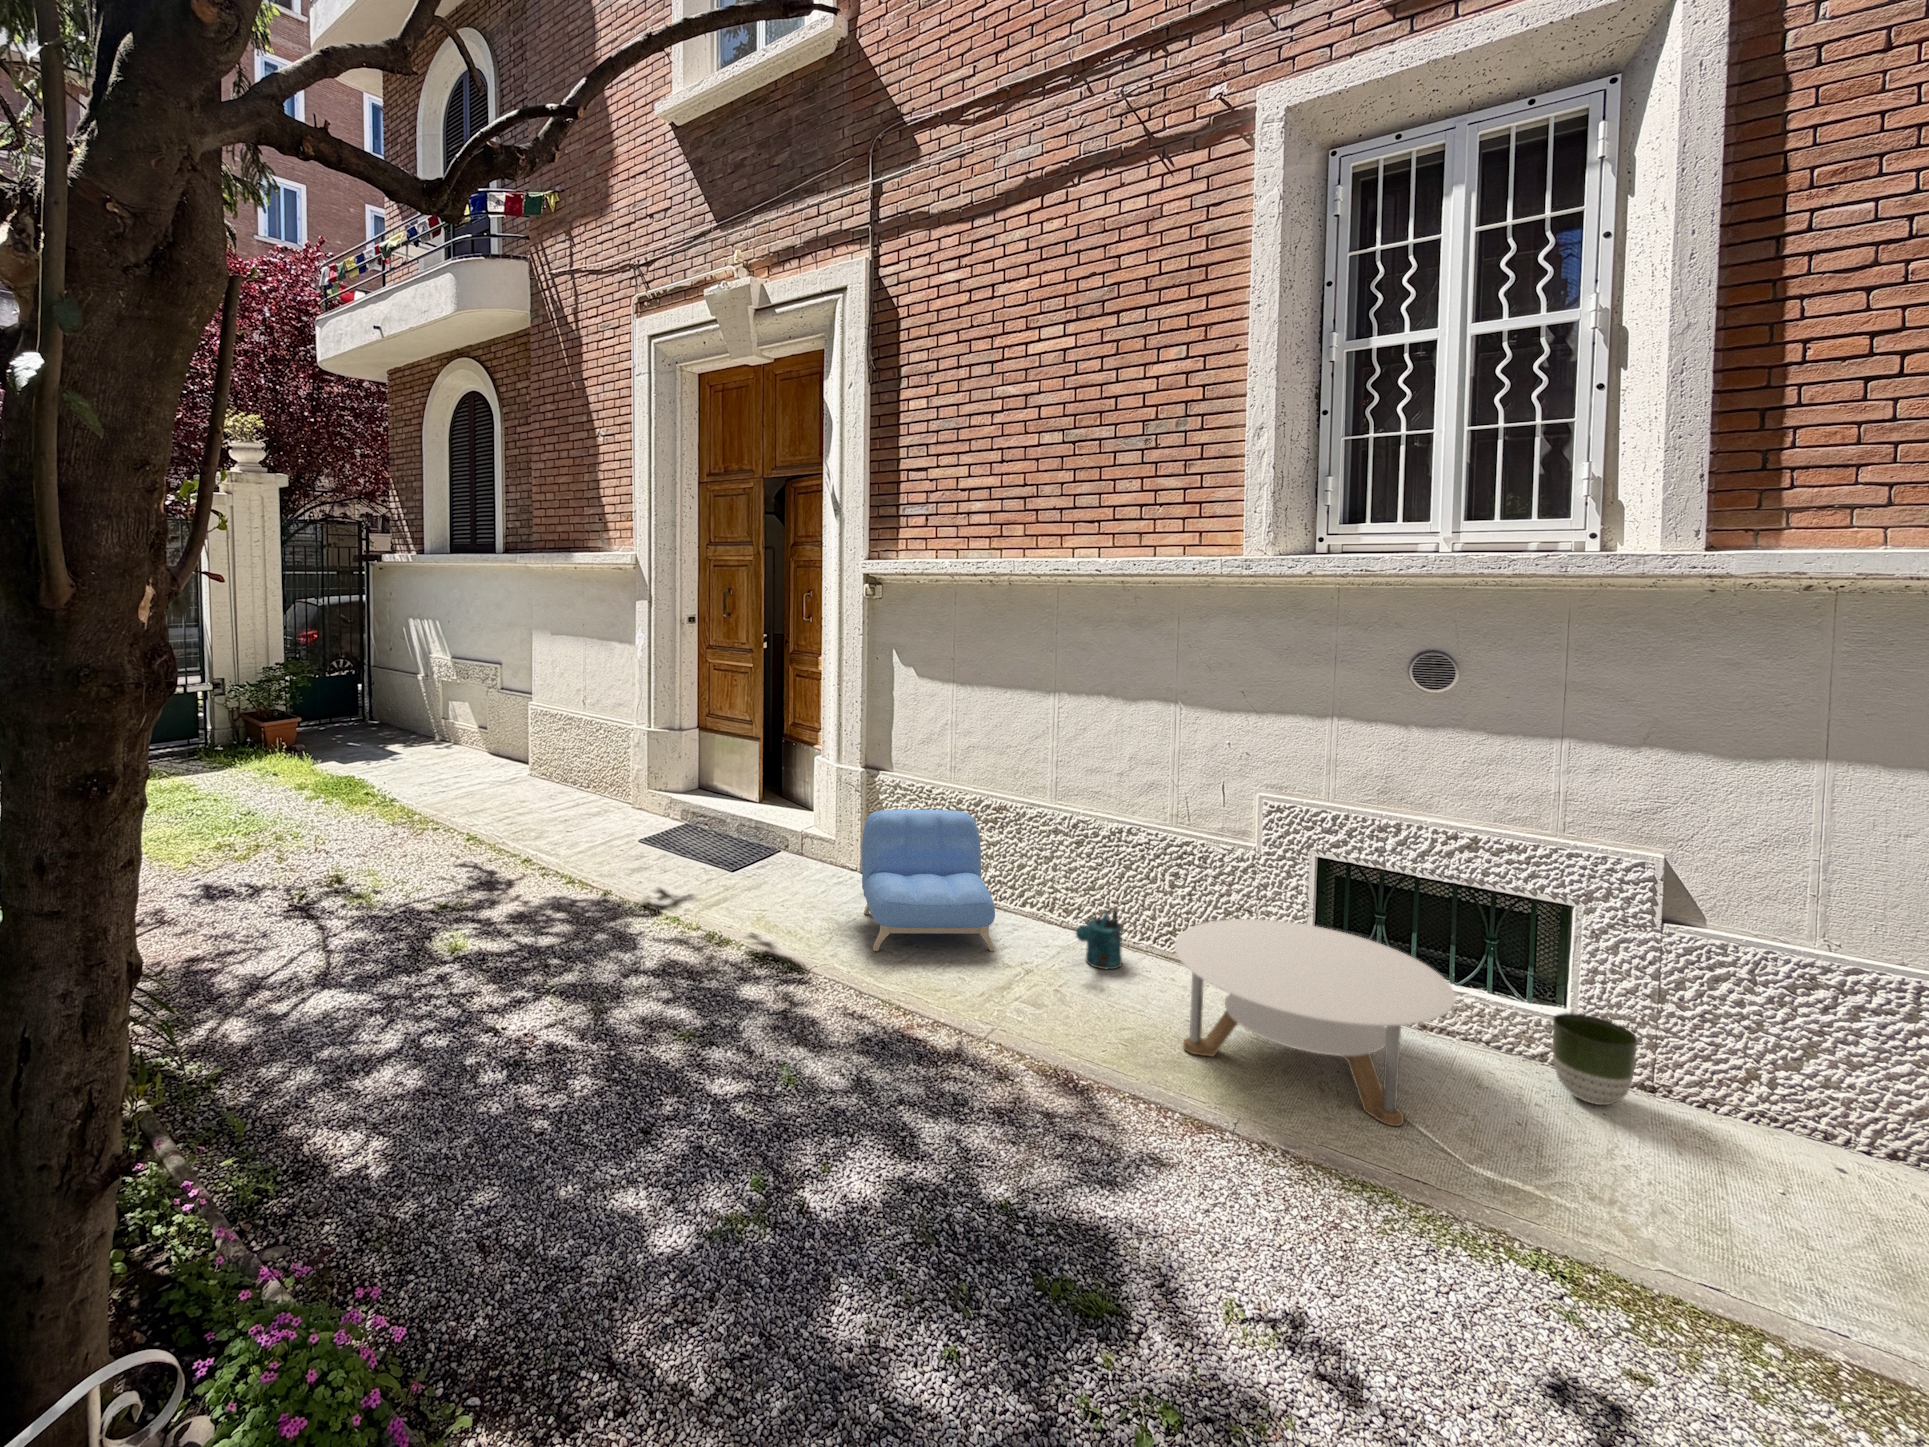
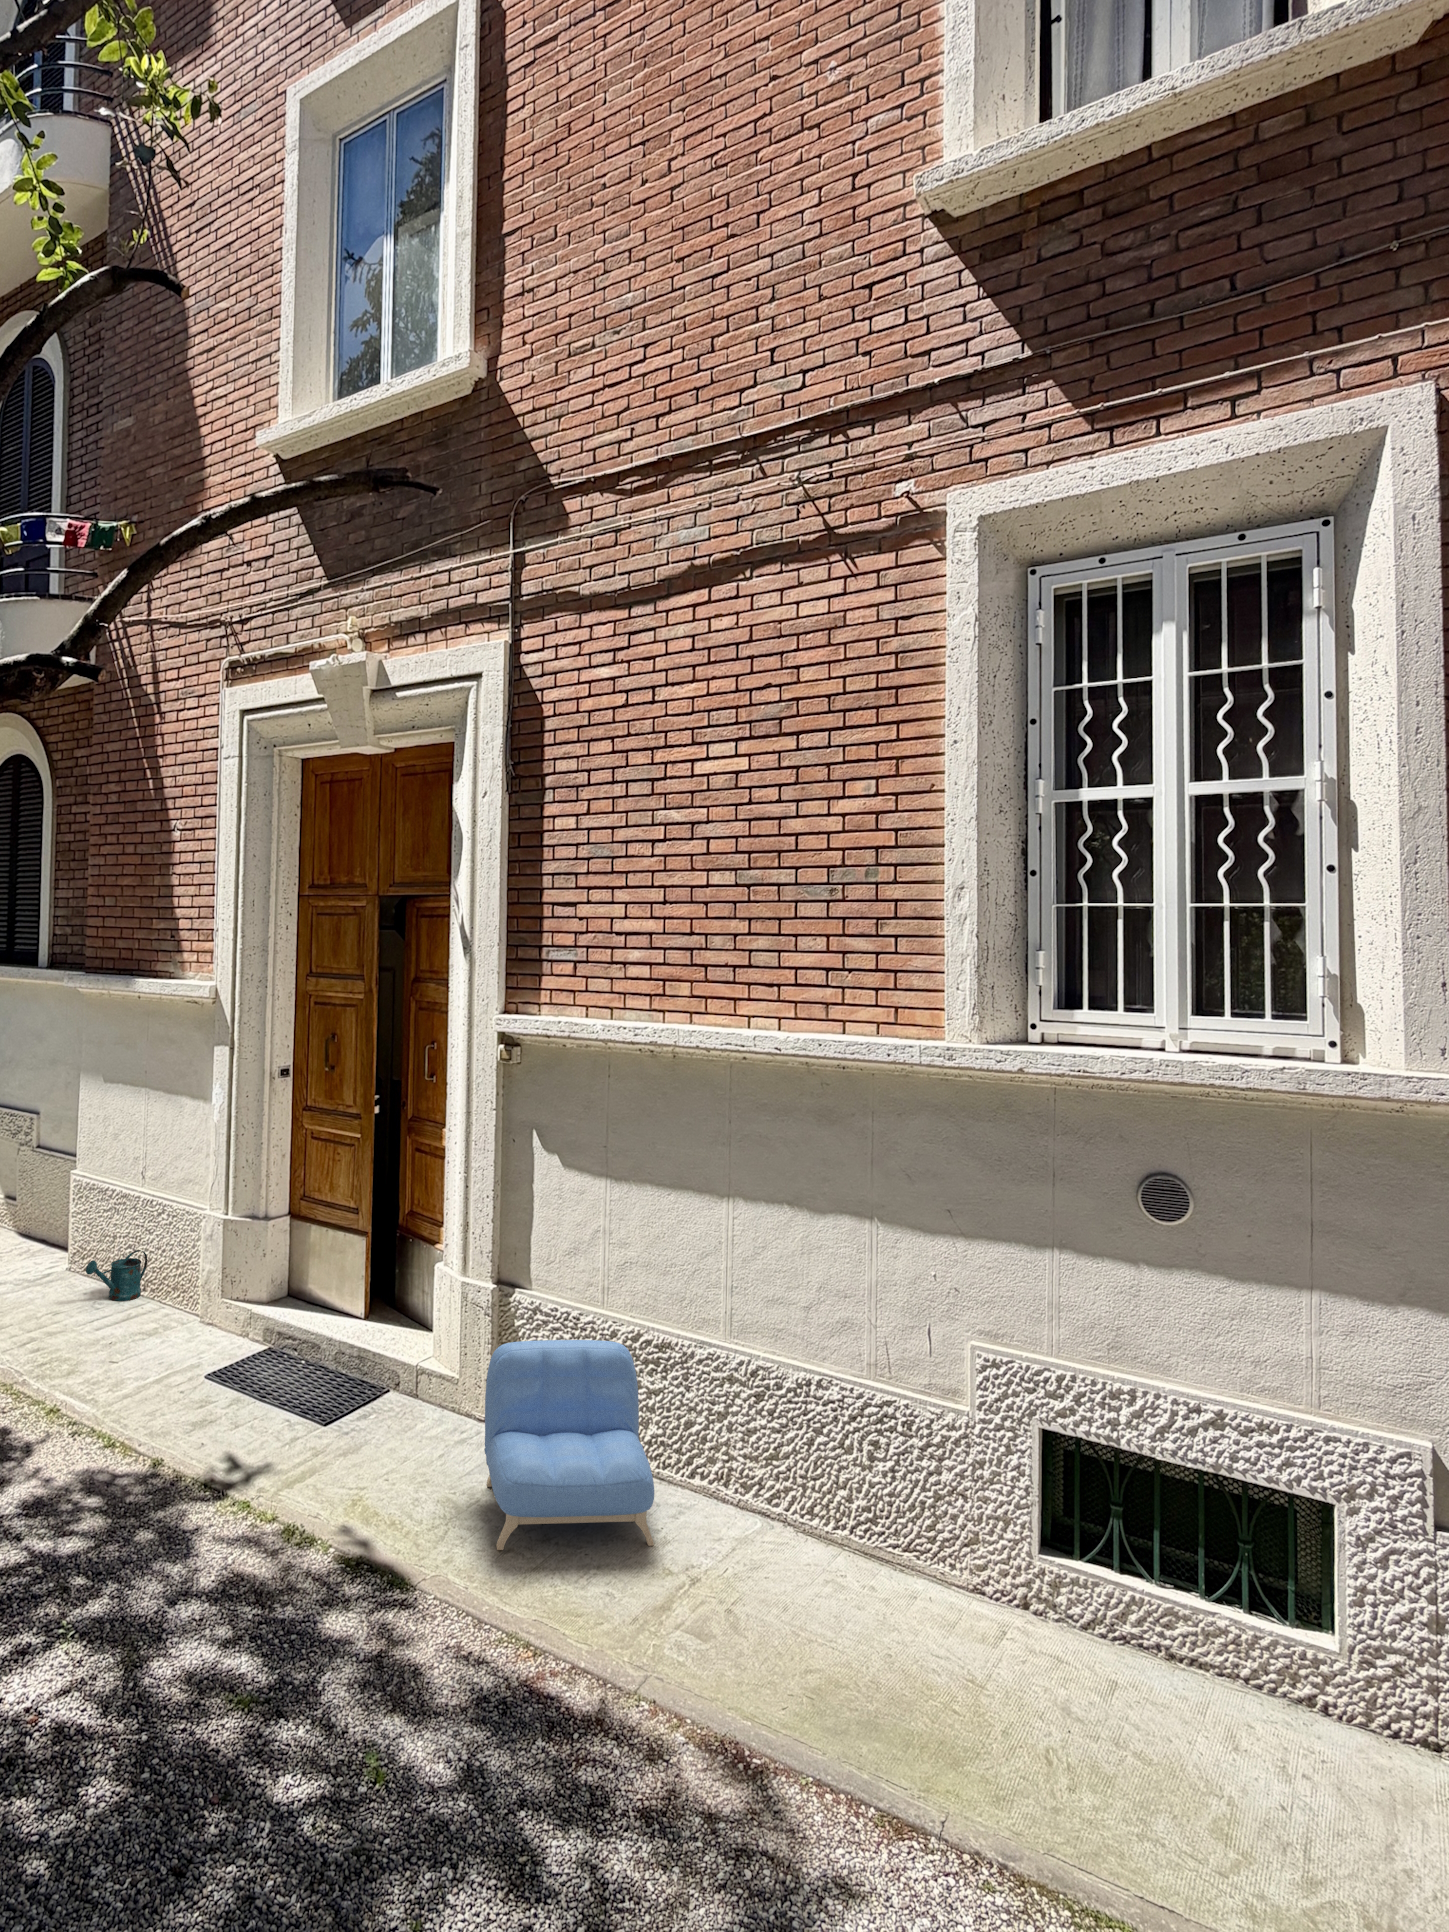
watering can: present [1076,909,1122,969] -> present [86,1250,147,1301]
round table: present [1175,919,1455,1126] -> none [871,1510,1201,1819]
planter: present [1553,1013,1638,1105] -> none [1317,1649,1411,1777]

